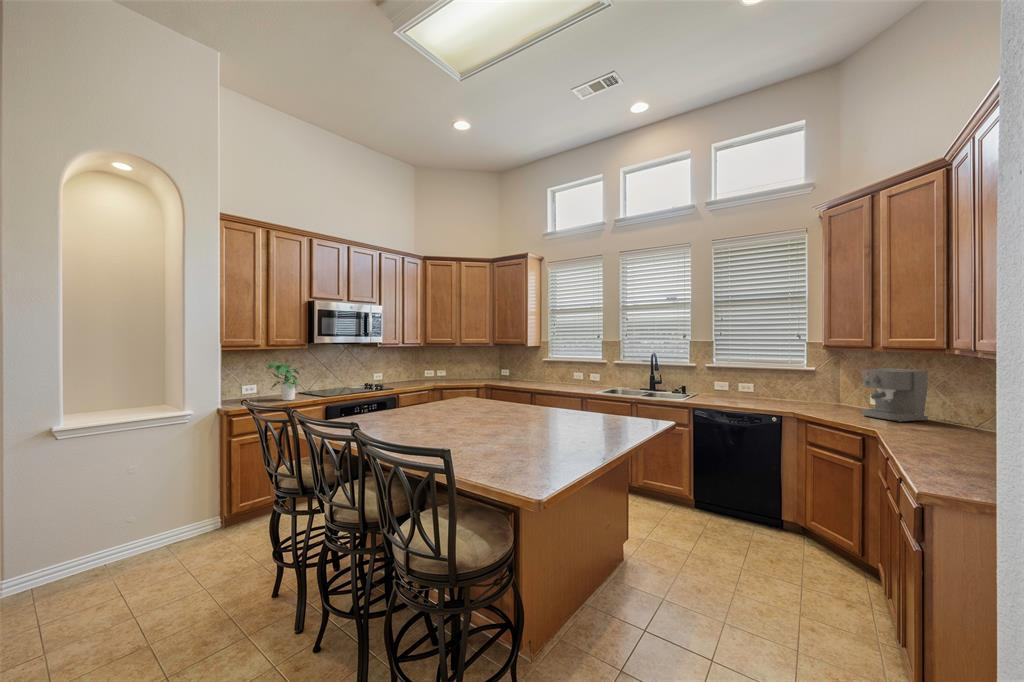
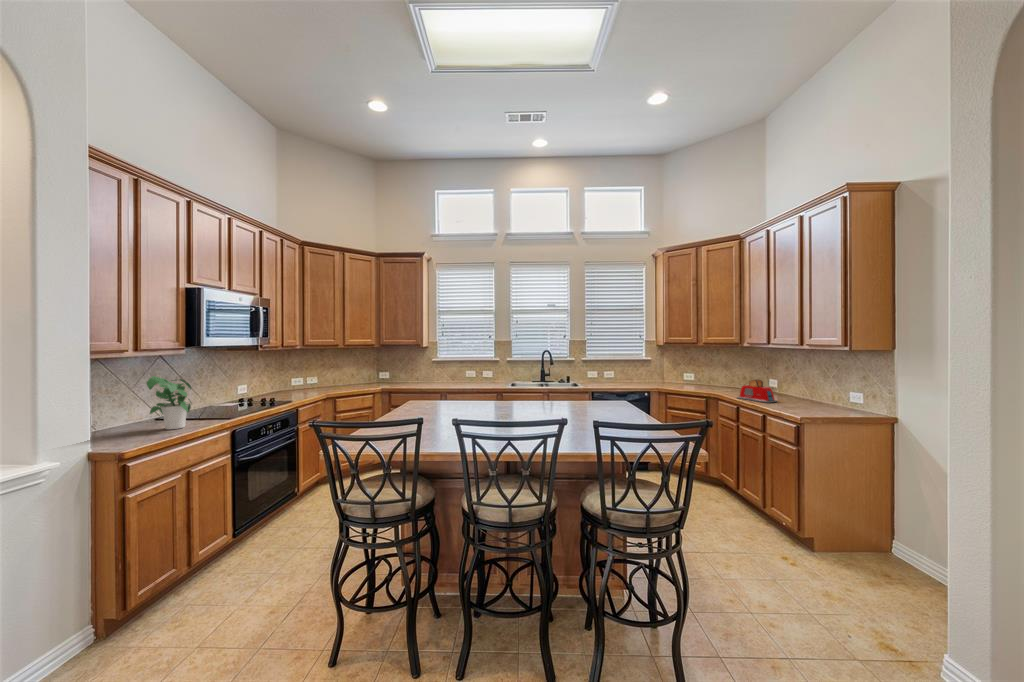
coffee maker: present [862,368,928,422] -> none [689,356,719,388]
toaster: none [896,412,968,457] -> present [737,379,777,403]

